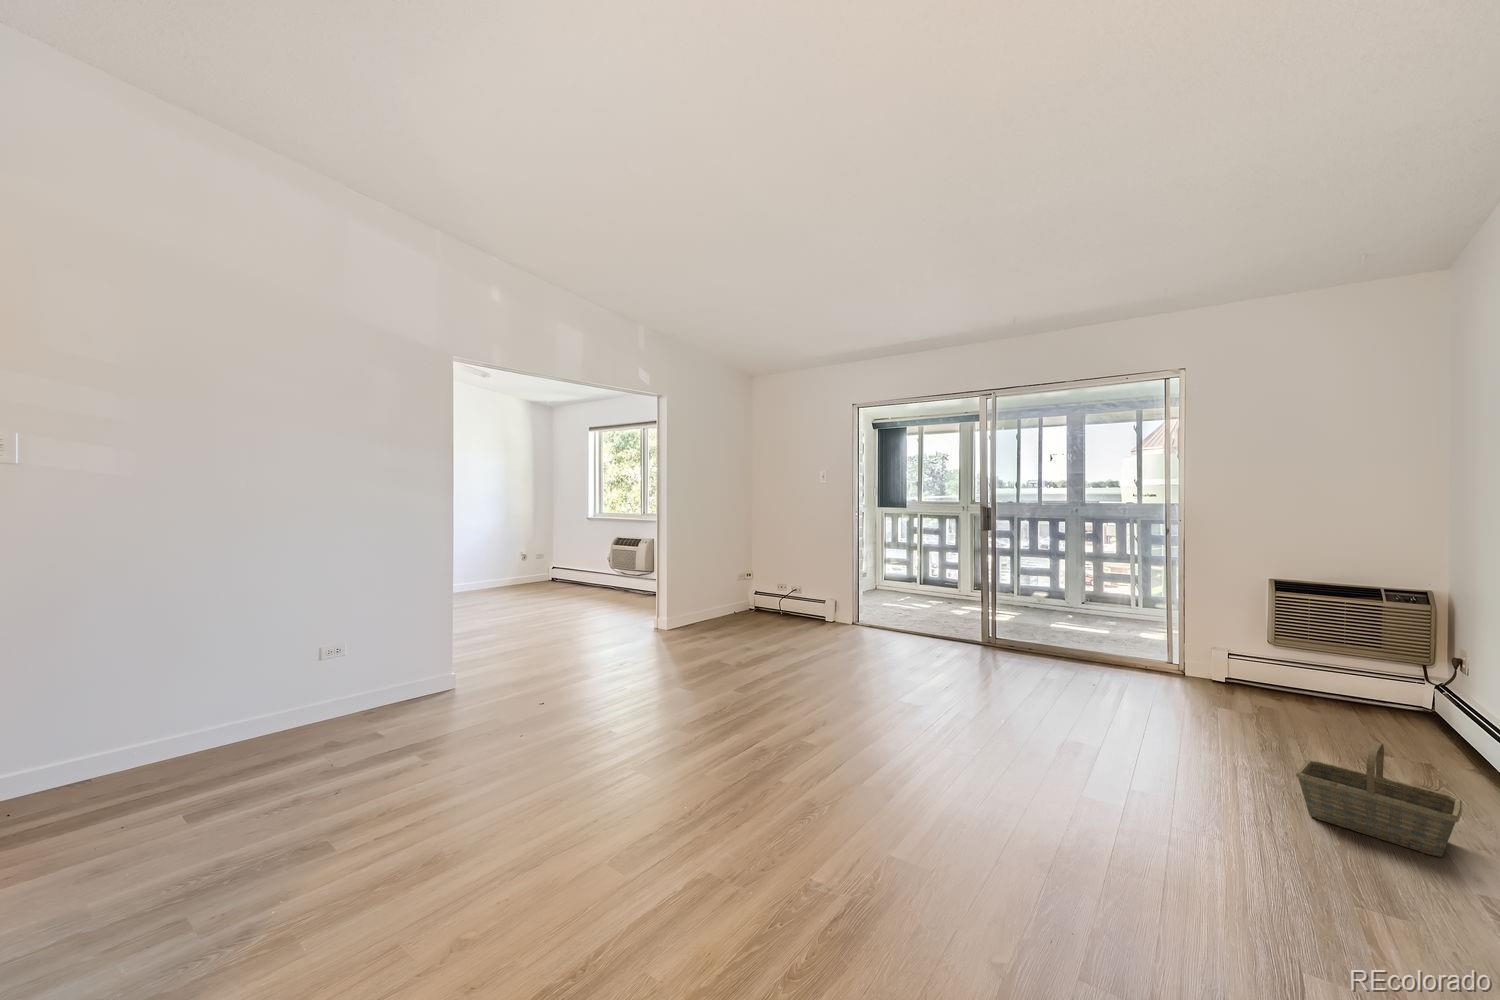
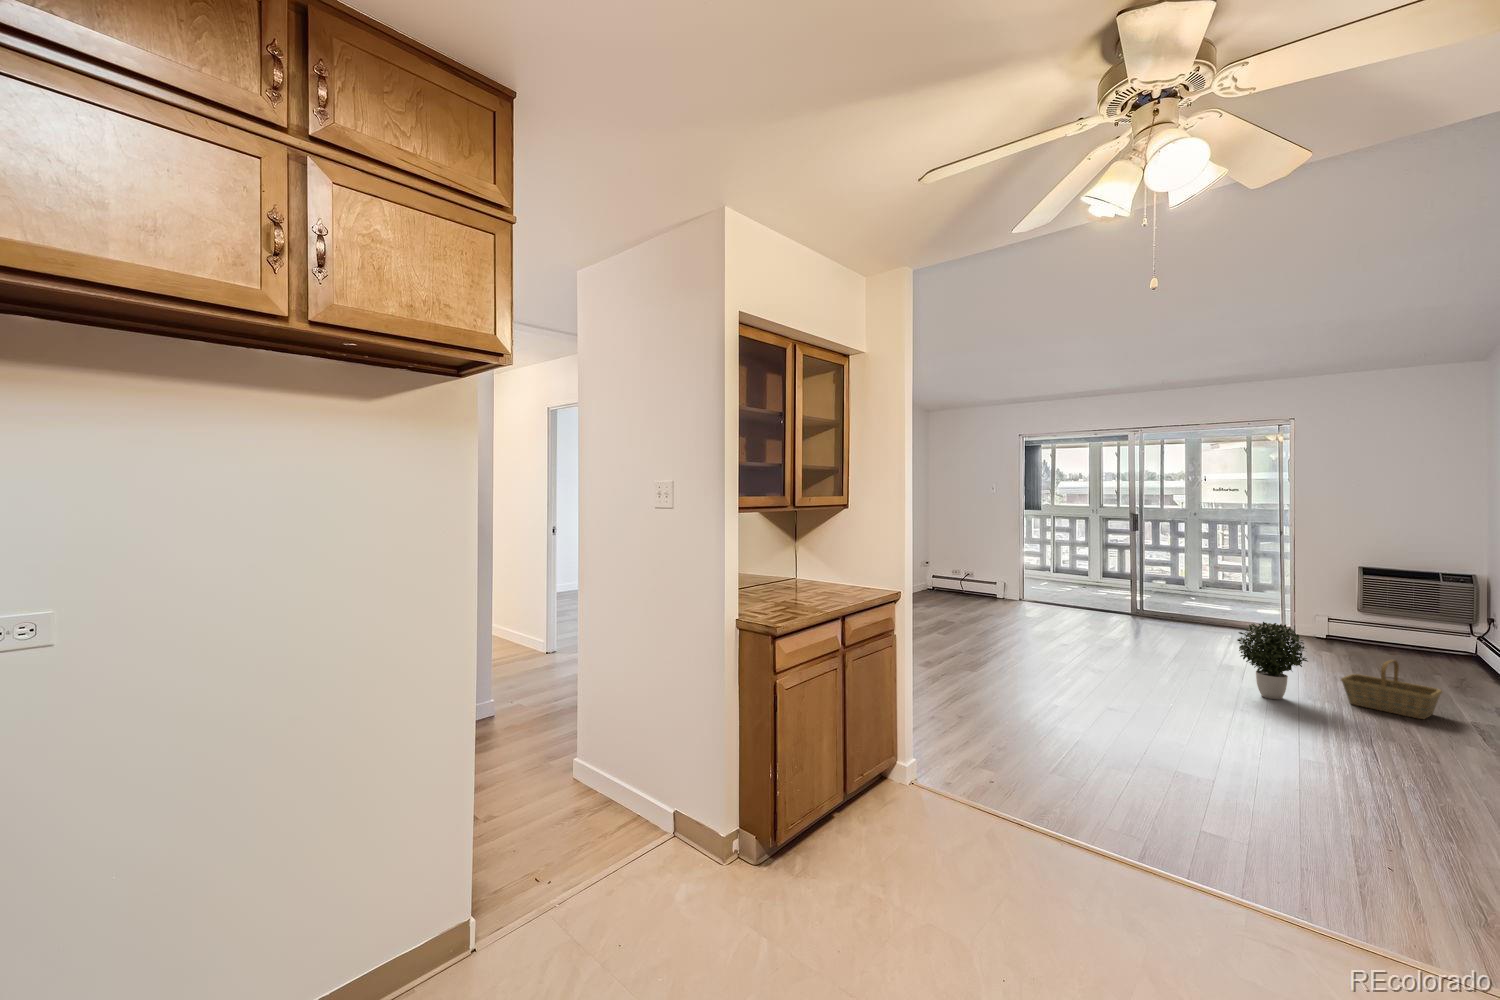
potted plant: none [1136,674,1249,808] -> present [1237,622,1308,700]

